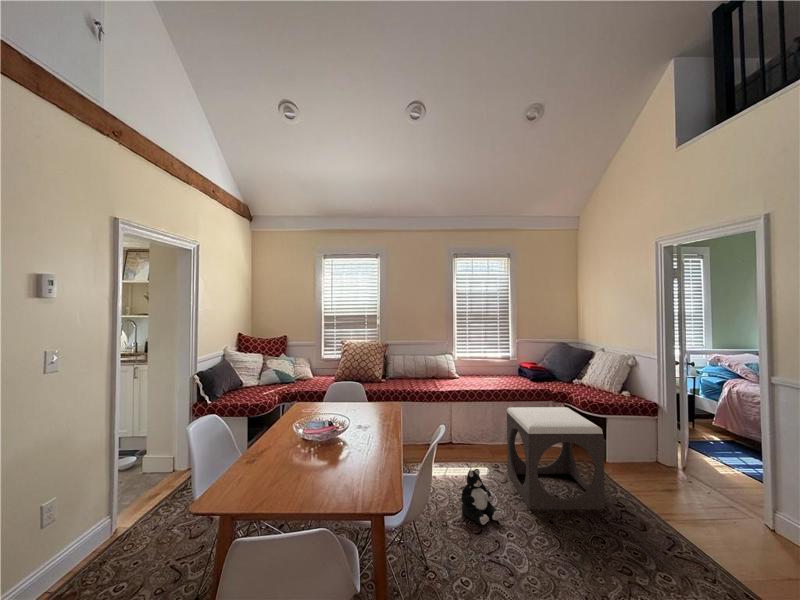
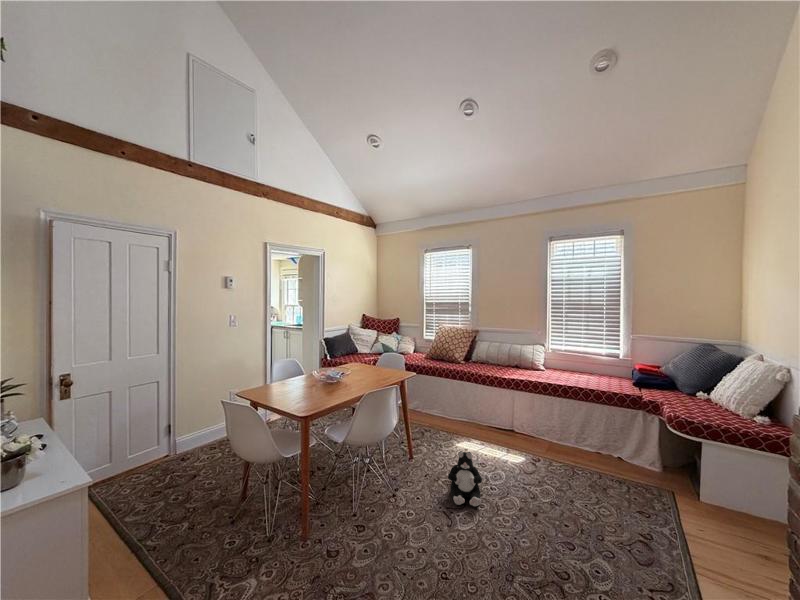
footstool: present [507,407,605,509] -> none [523,403,624,550]

